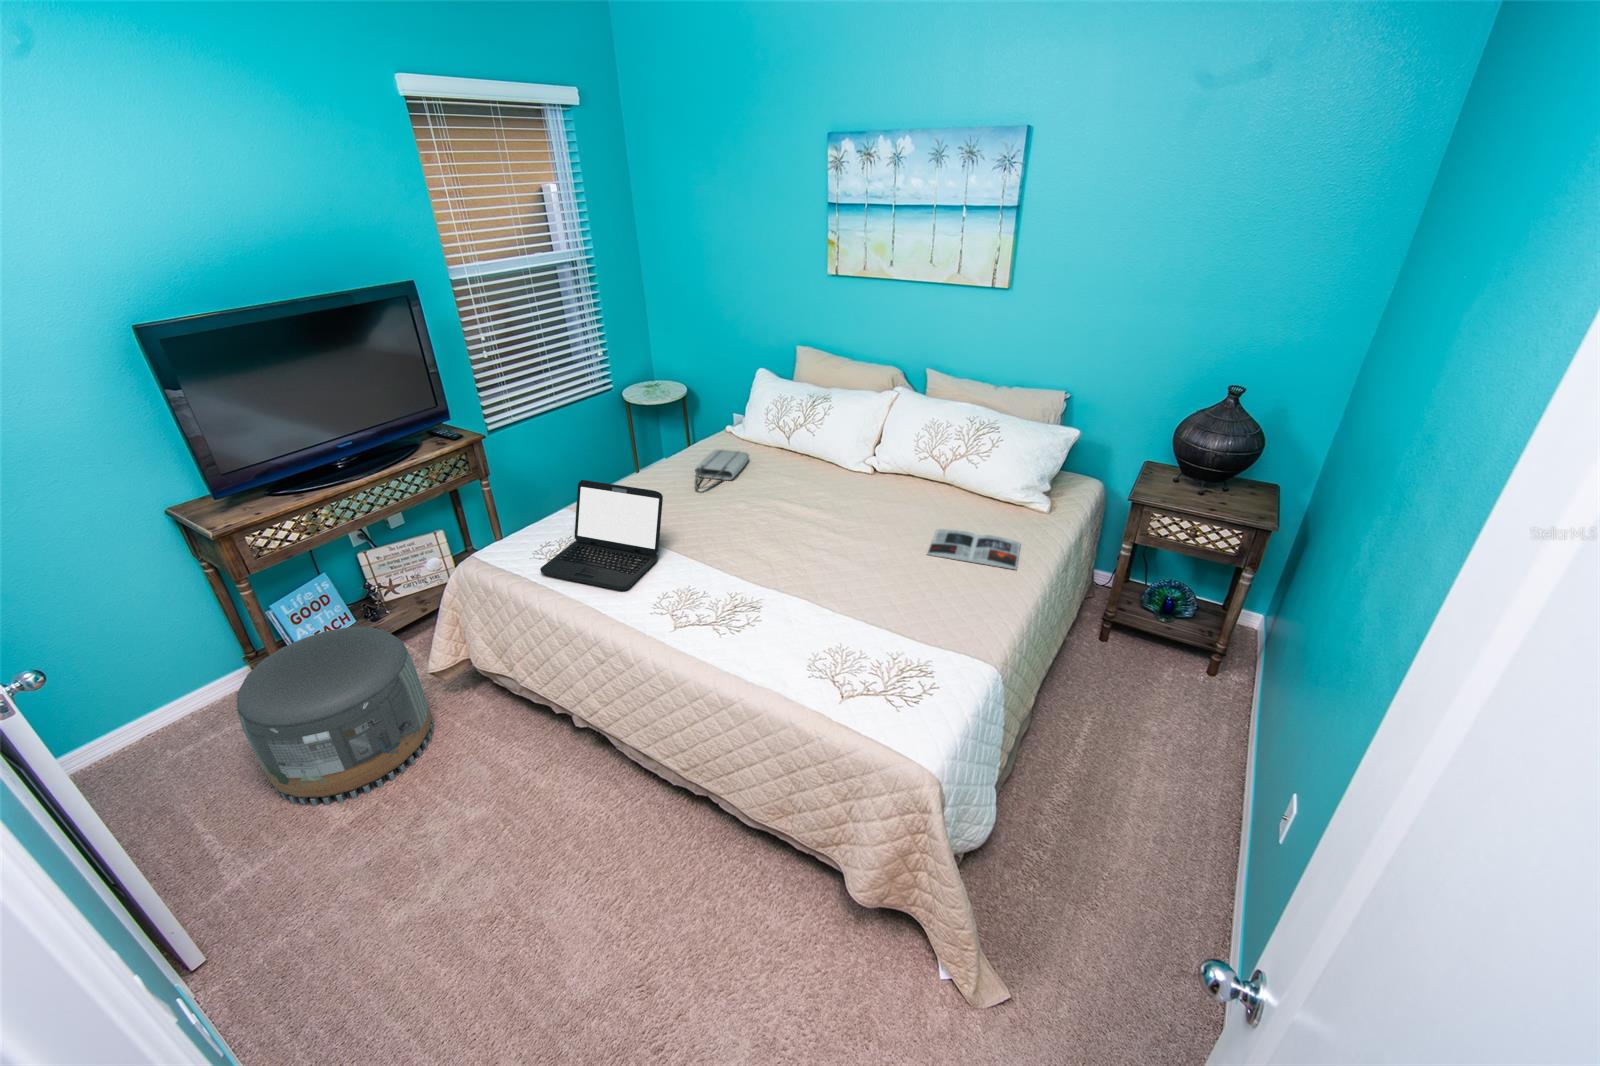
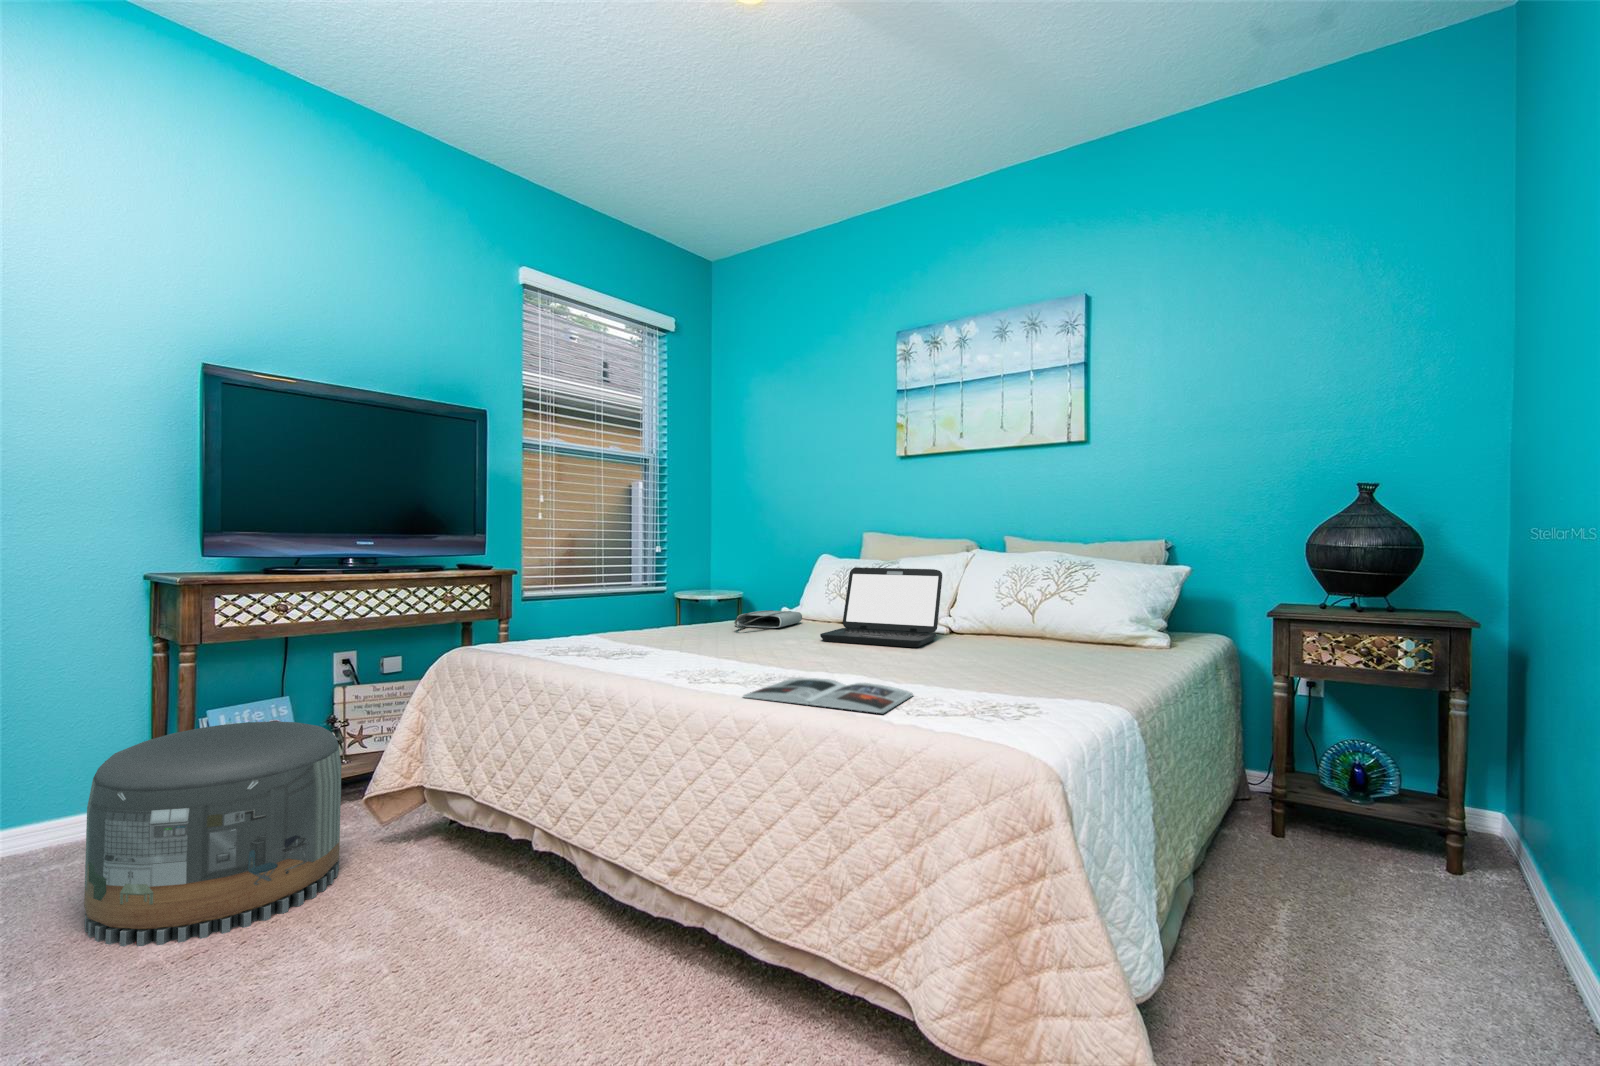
laptop: present [540,480,663,591] -> present [820,567,942,647]
magazine: present [927,529,1021,569] -> present [743,678,913,713]

